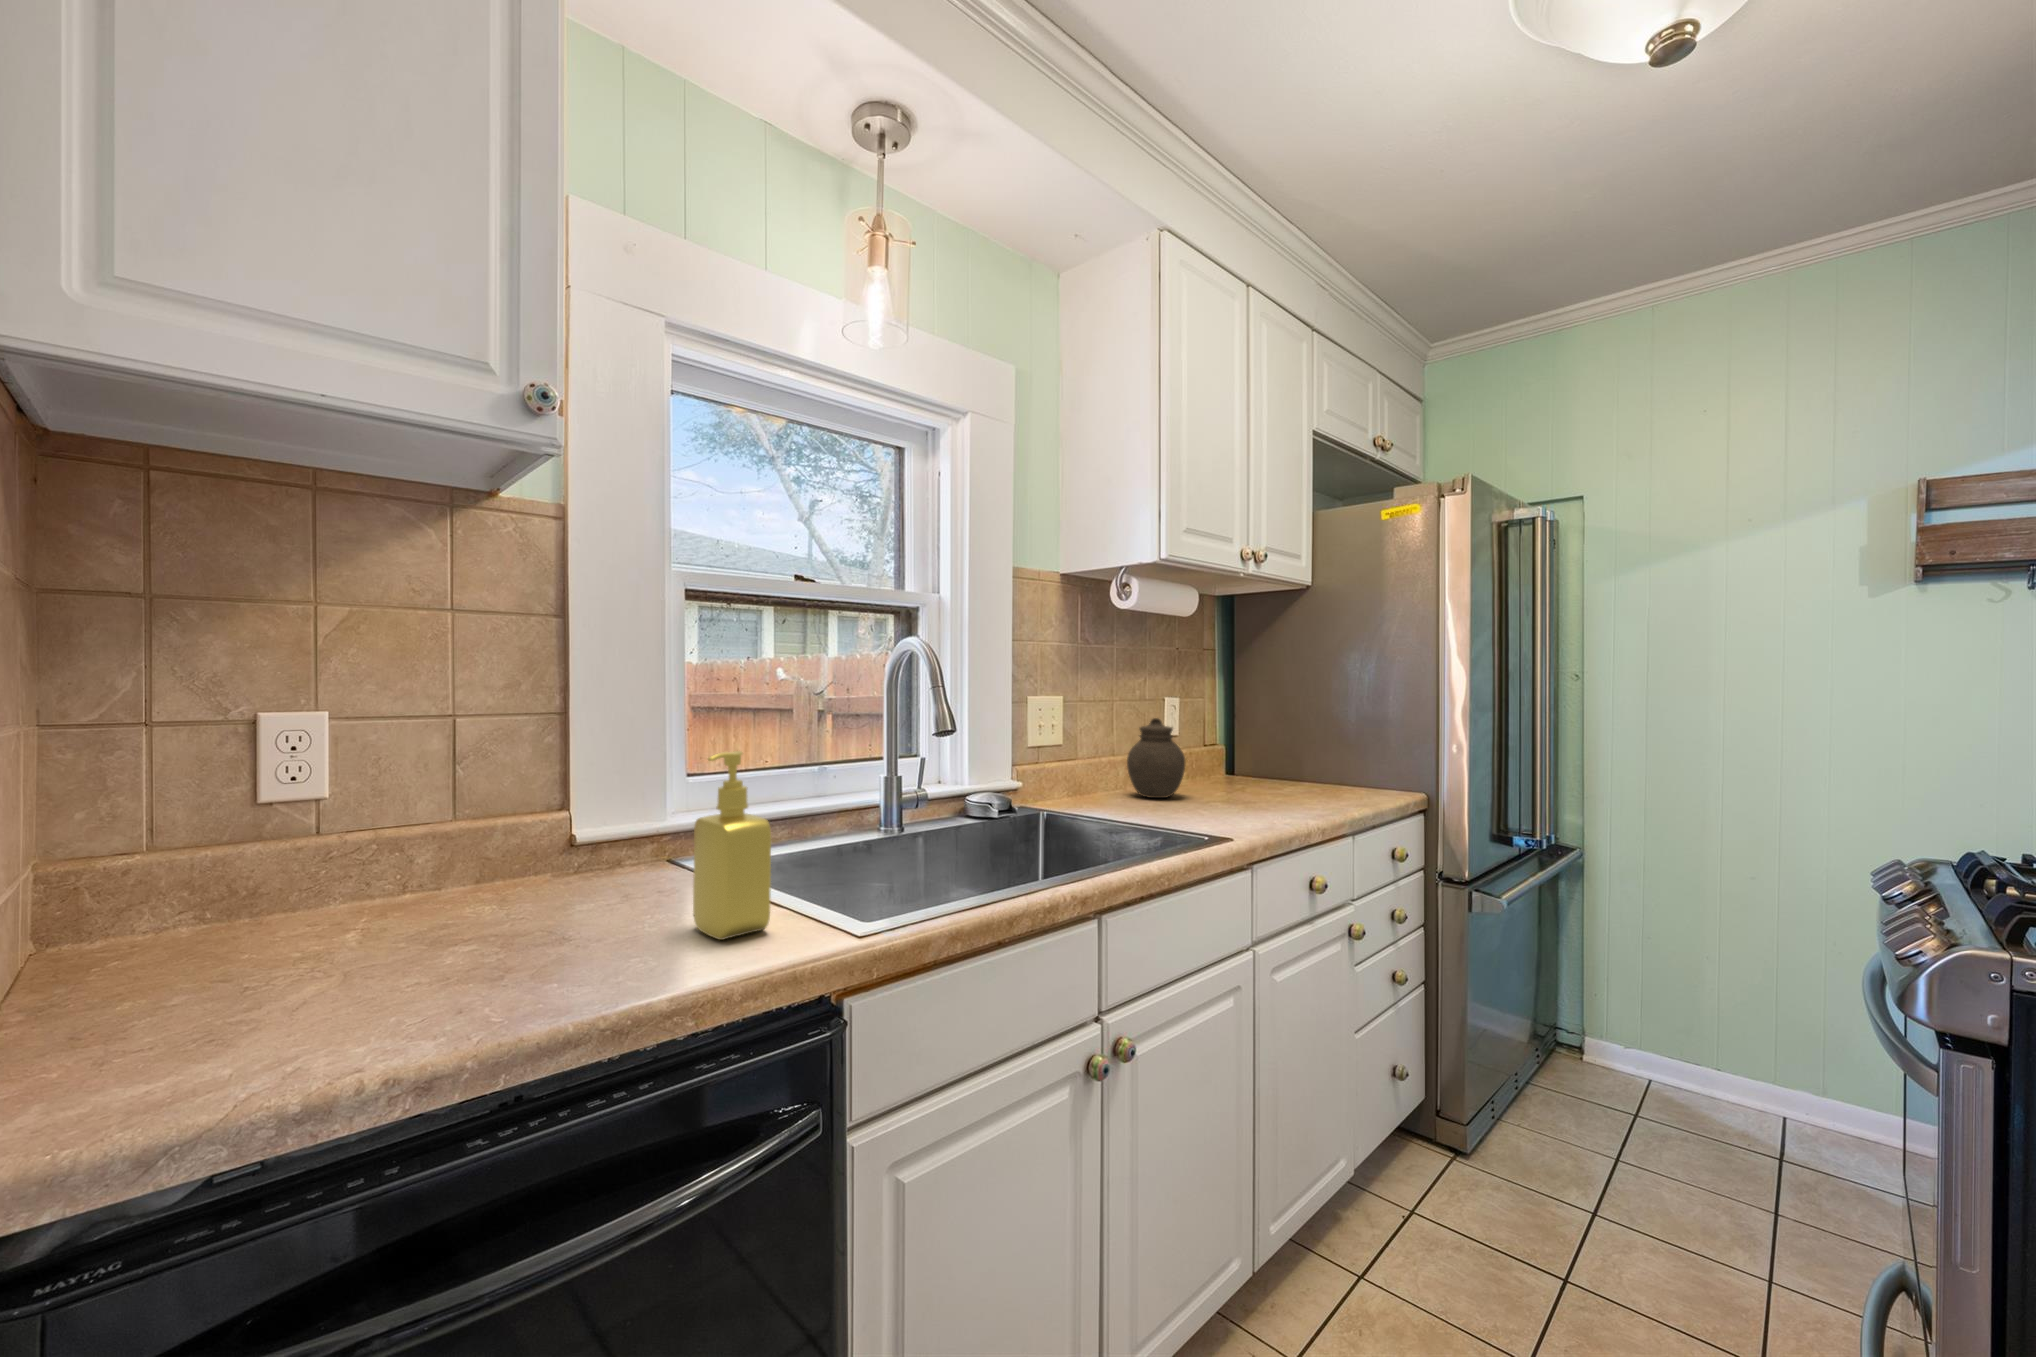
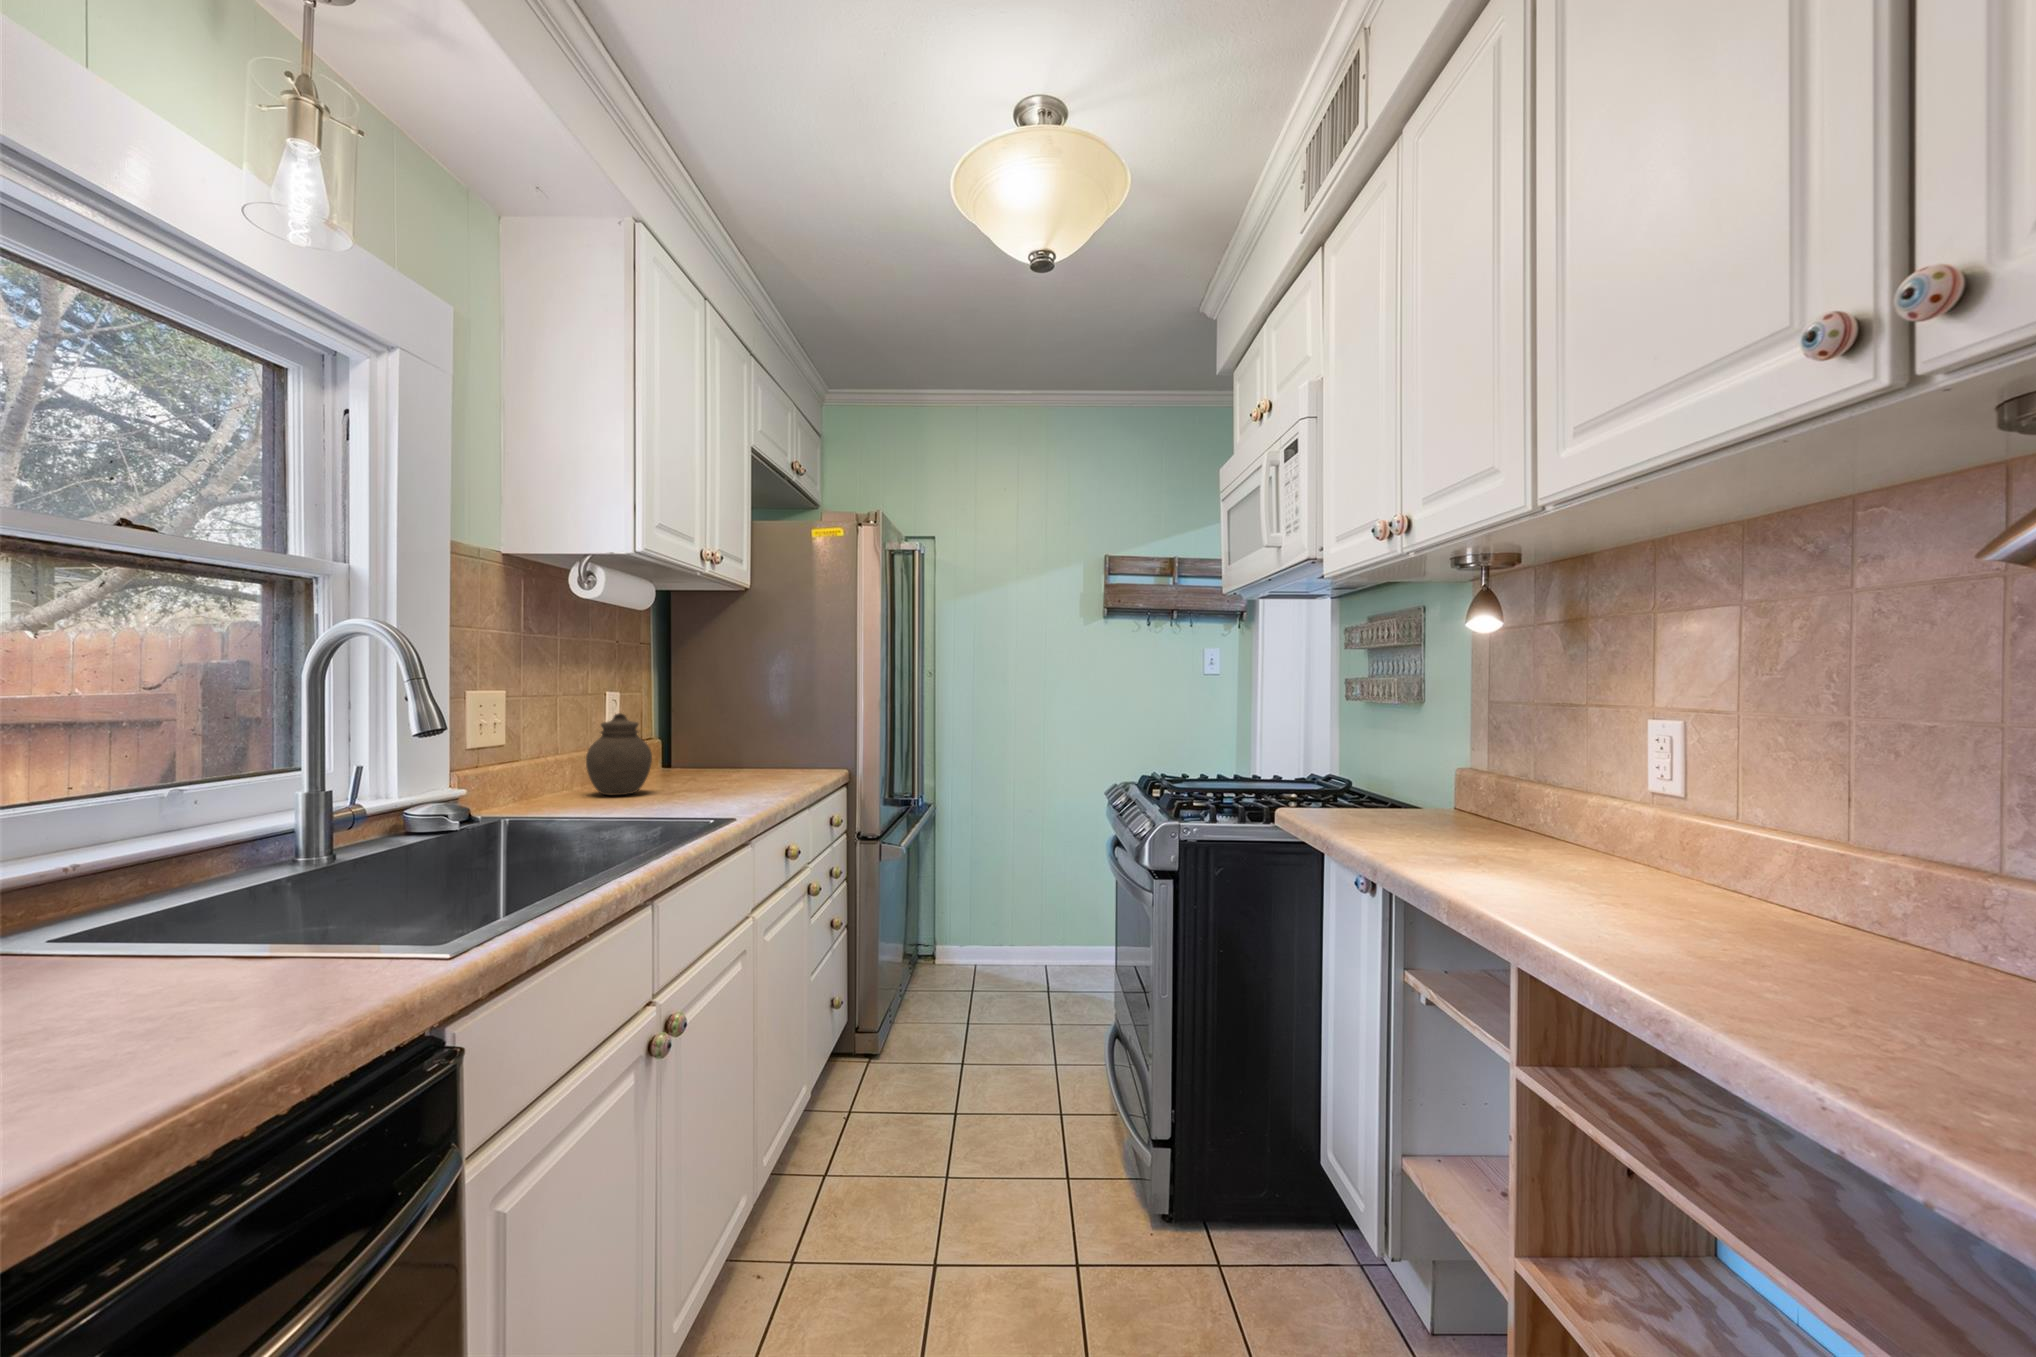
soap dispenser: present [693,751,771,940] -> none [159,760,314,1005]

